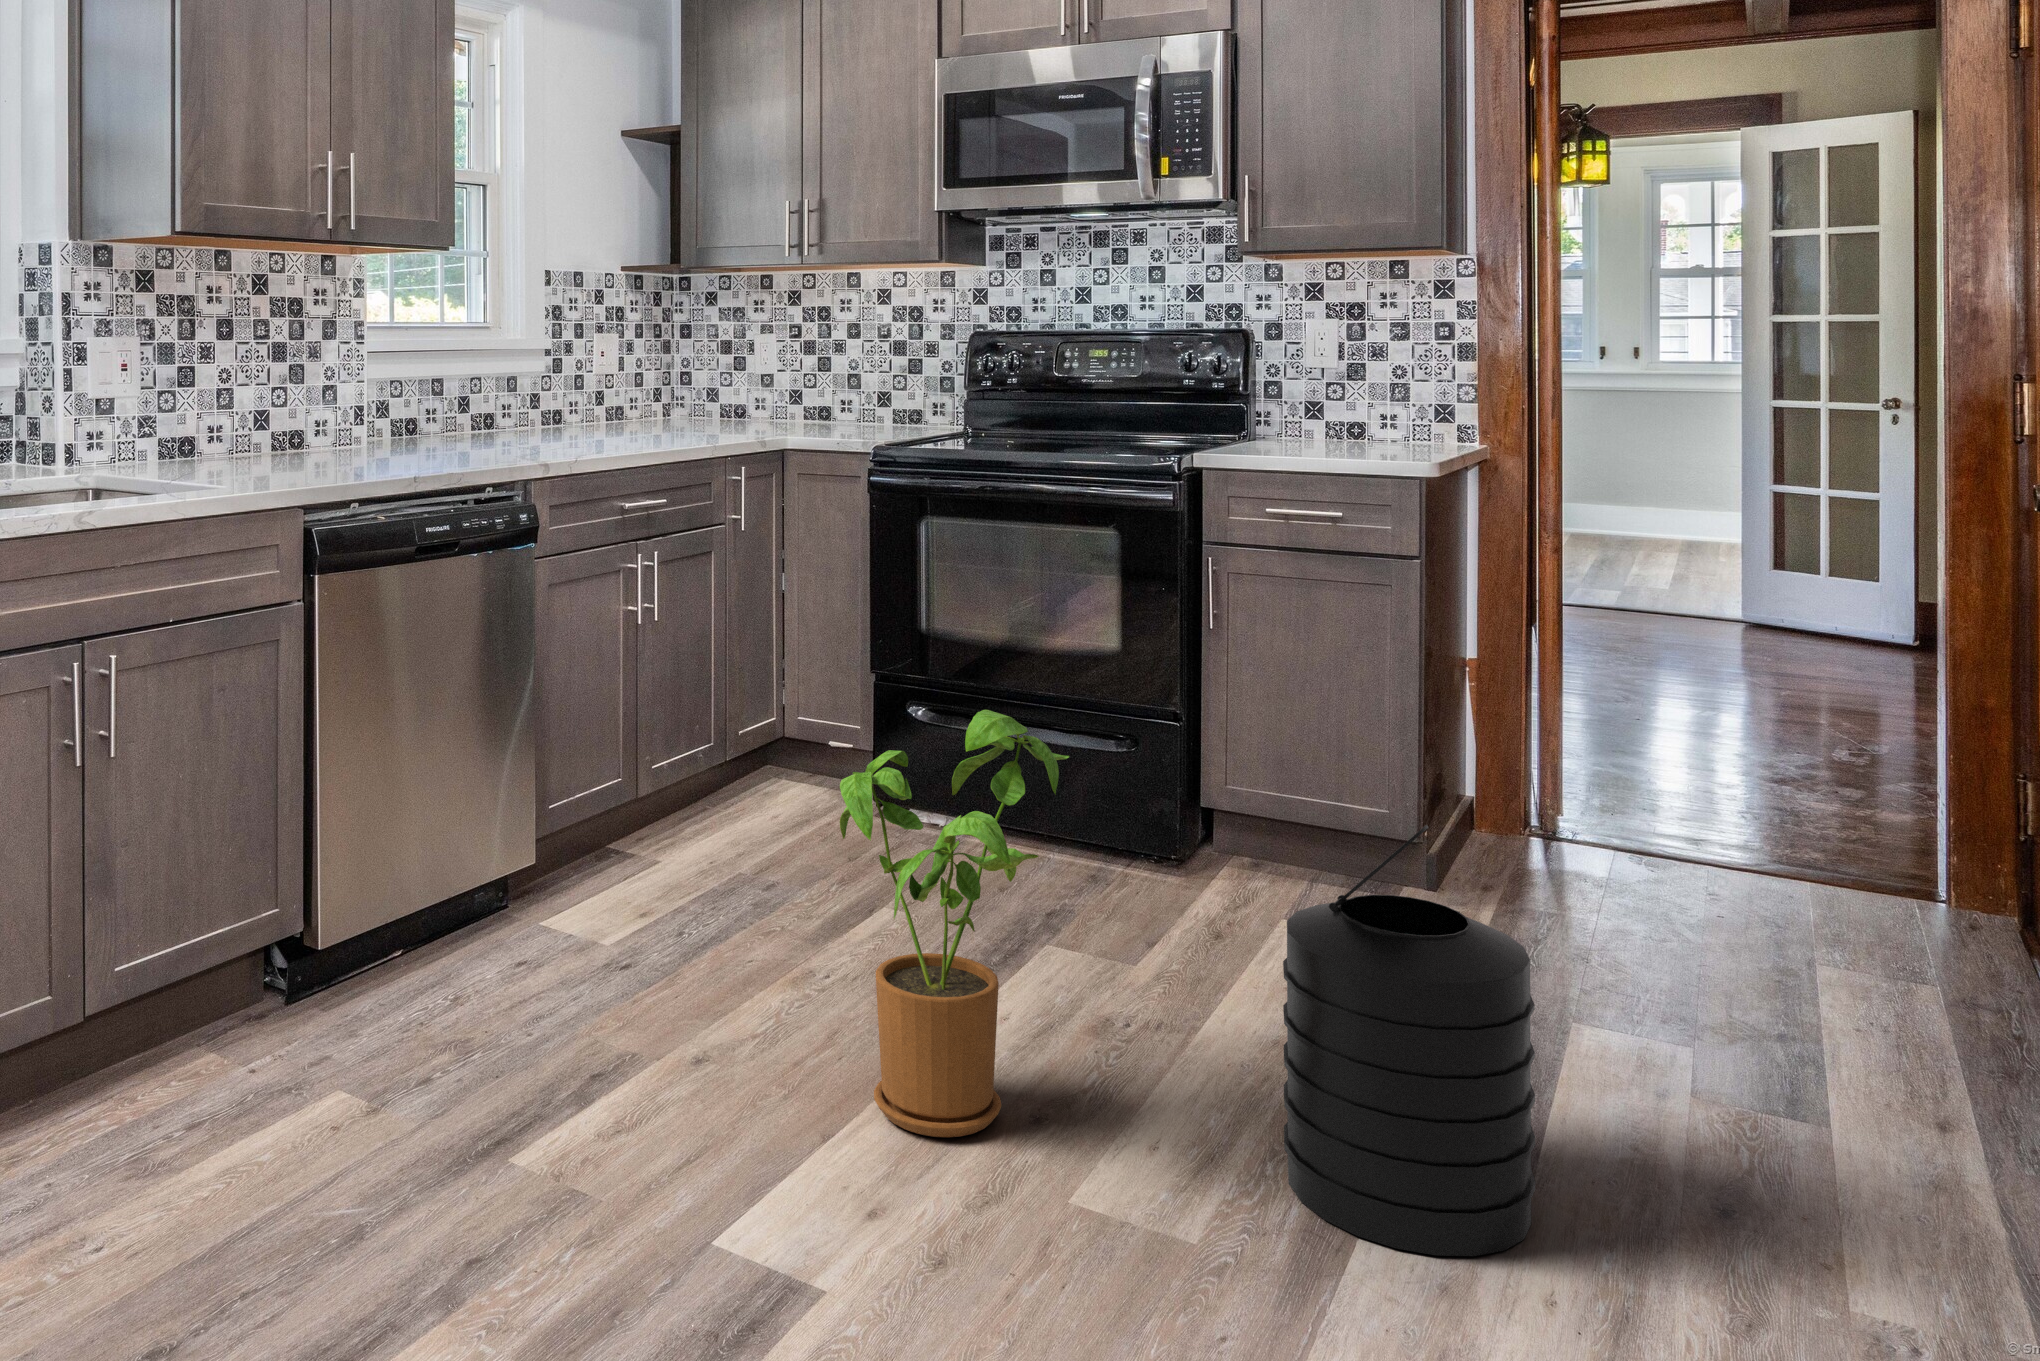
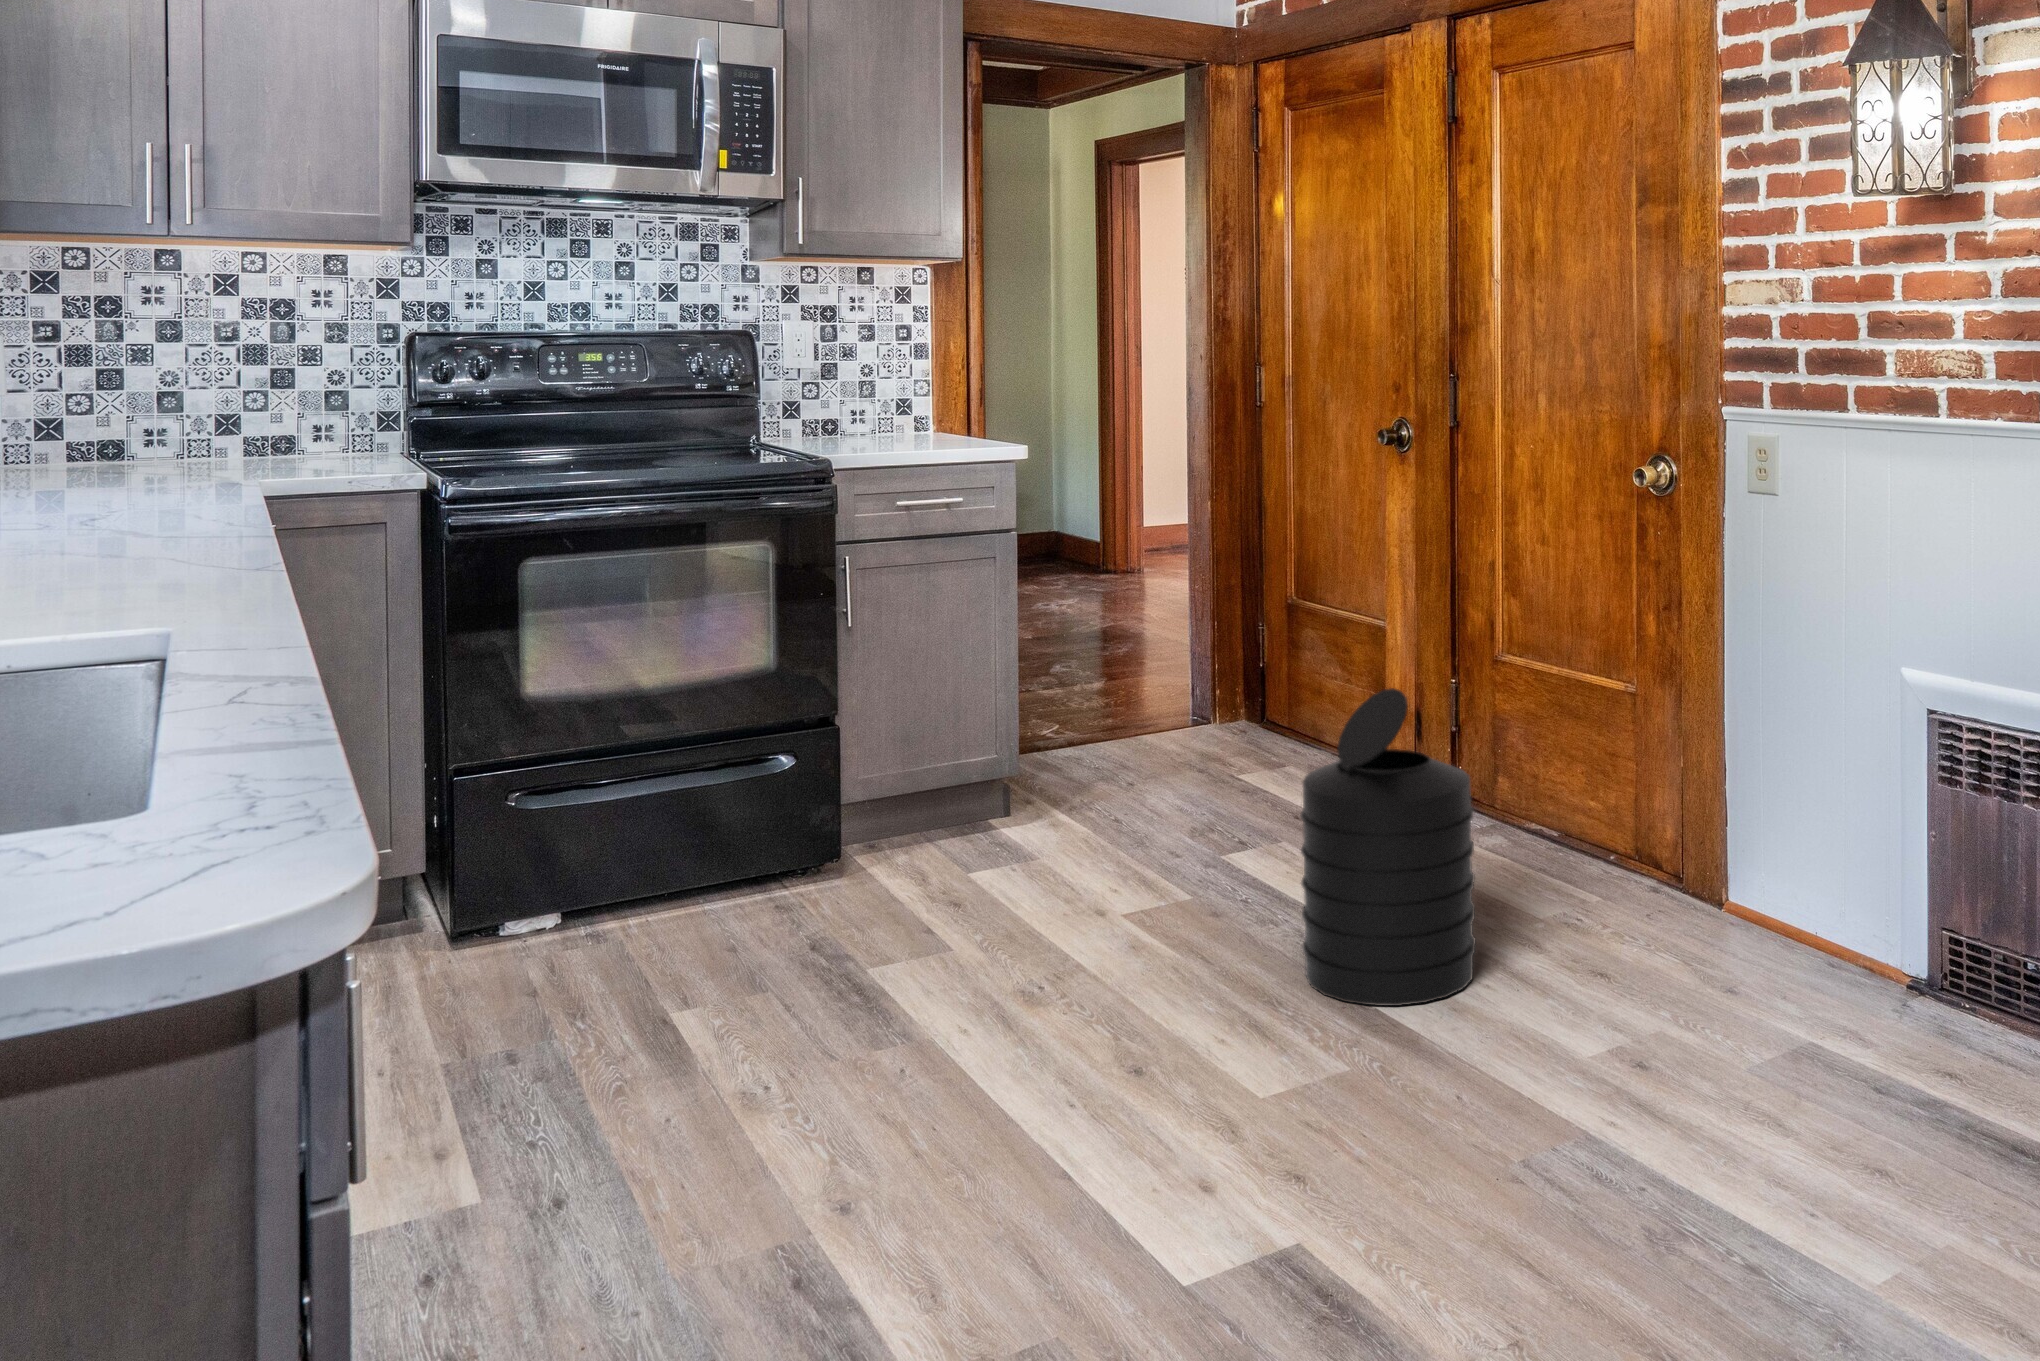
house plant: present [840,710,1069,1137] -> none [984,681,1249,1116]

